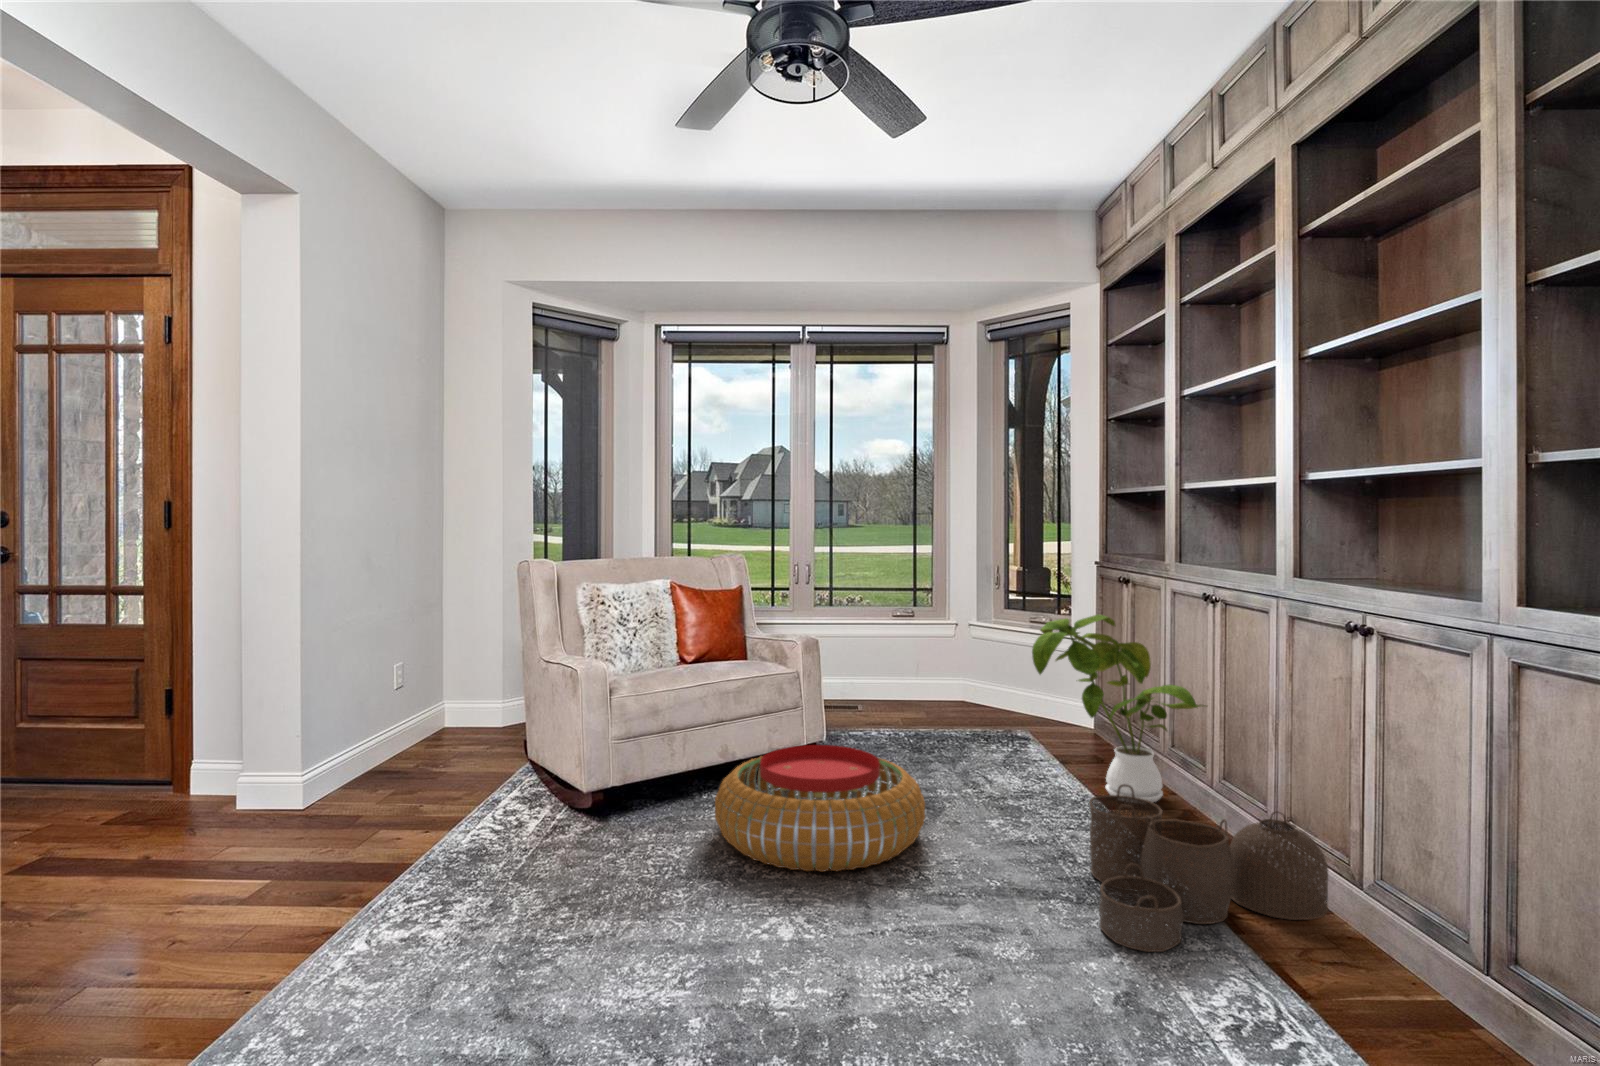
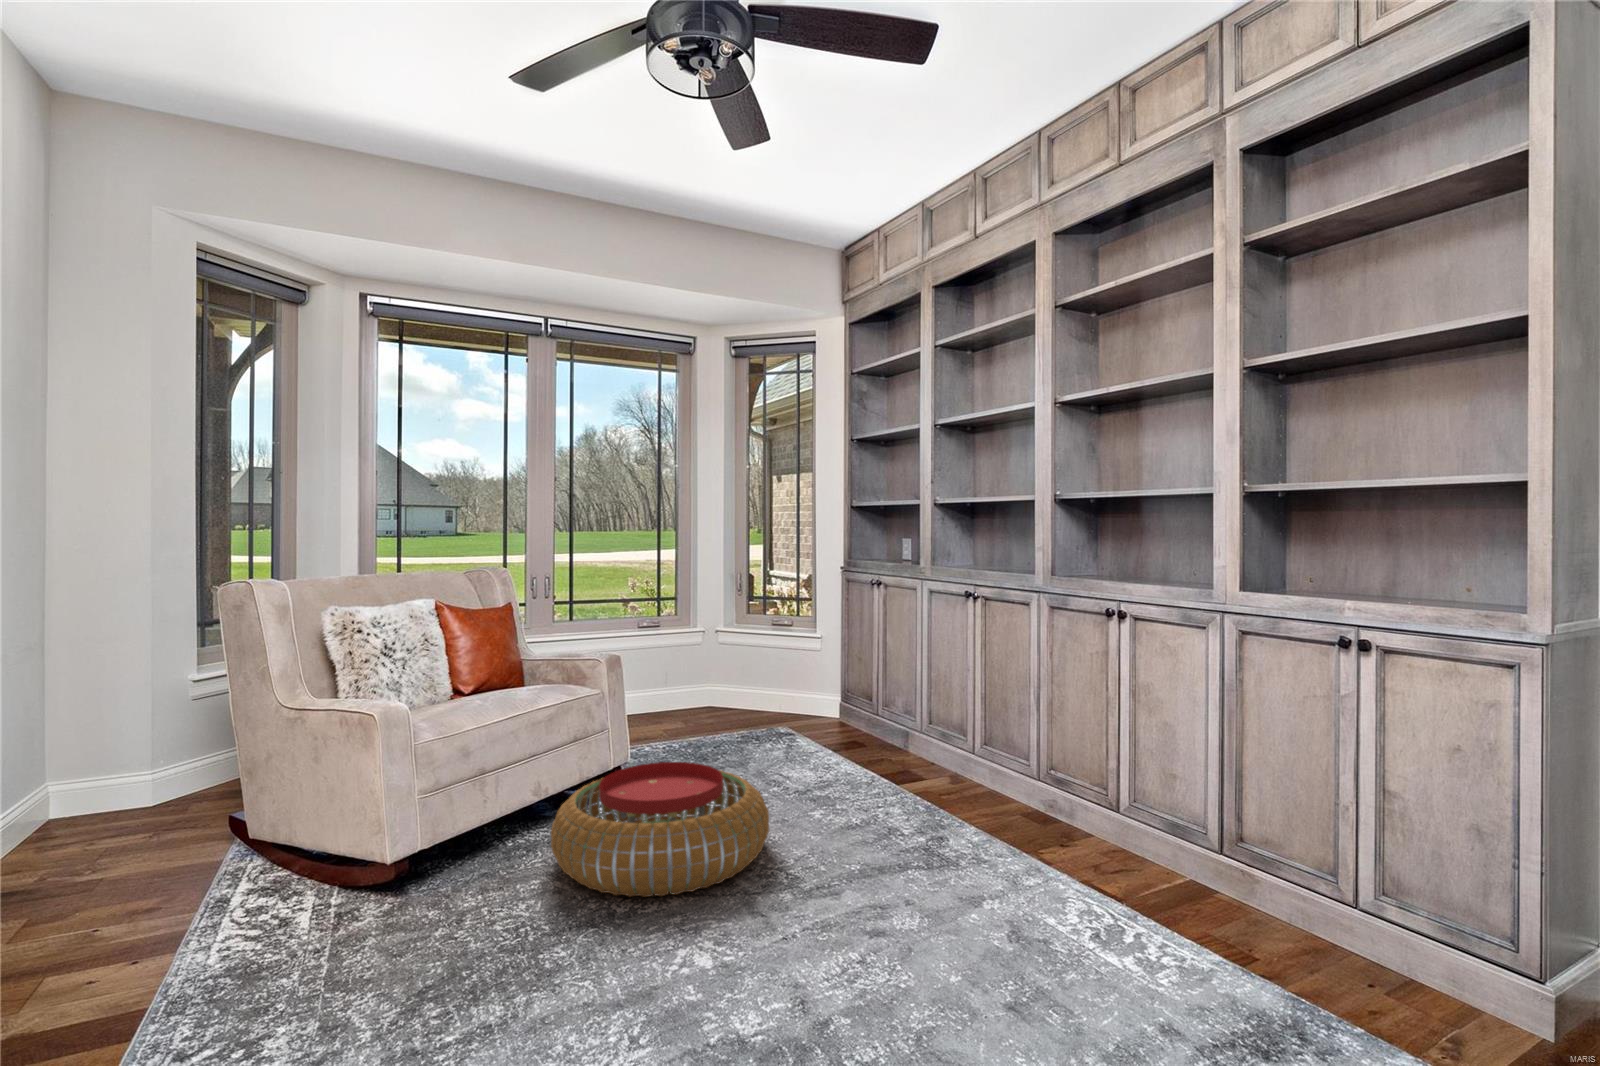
house plant: present [1032,614,1205,802] -> none [822,612,968,774]
woven basket: present [1089,784,1329,952] -> none [915,758,1095,897]

